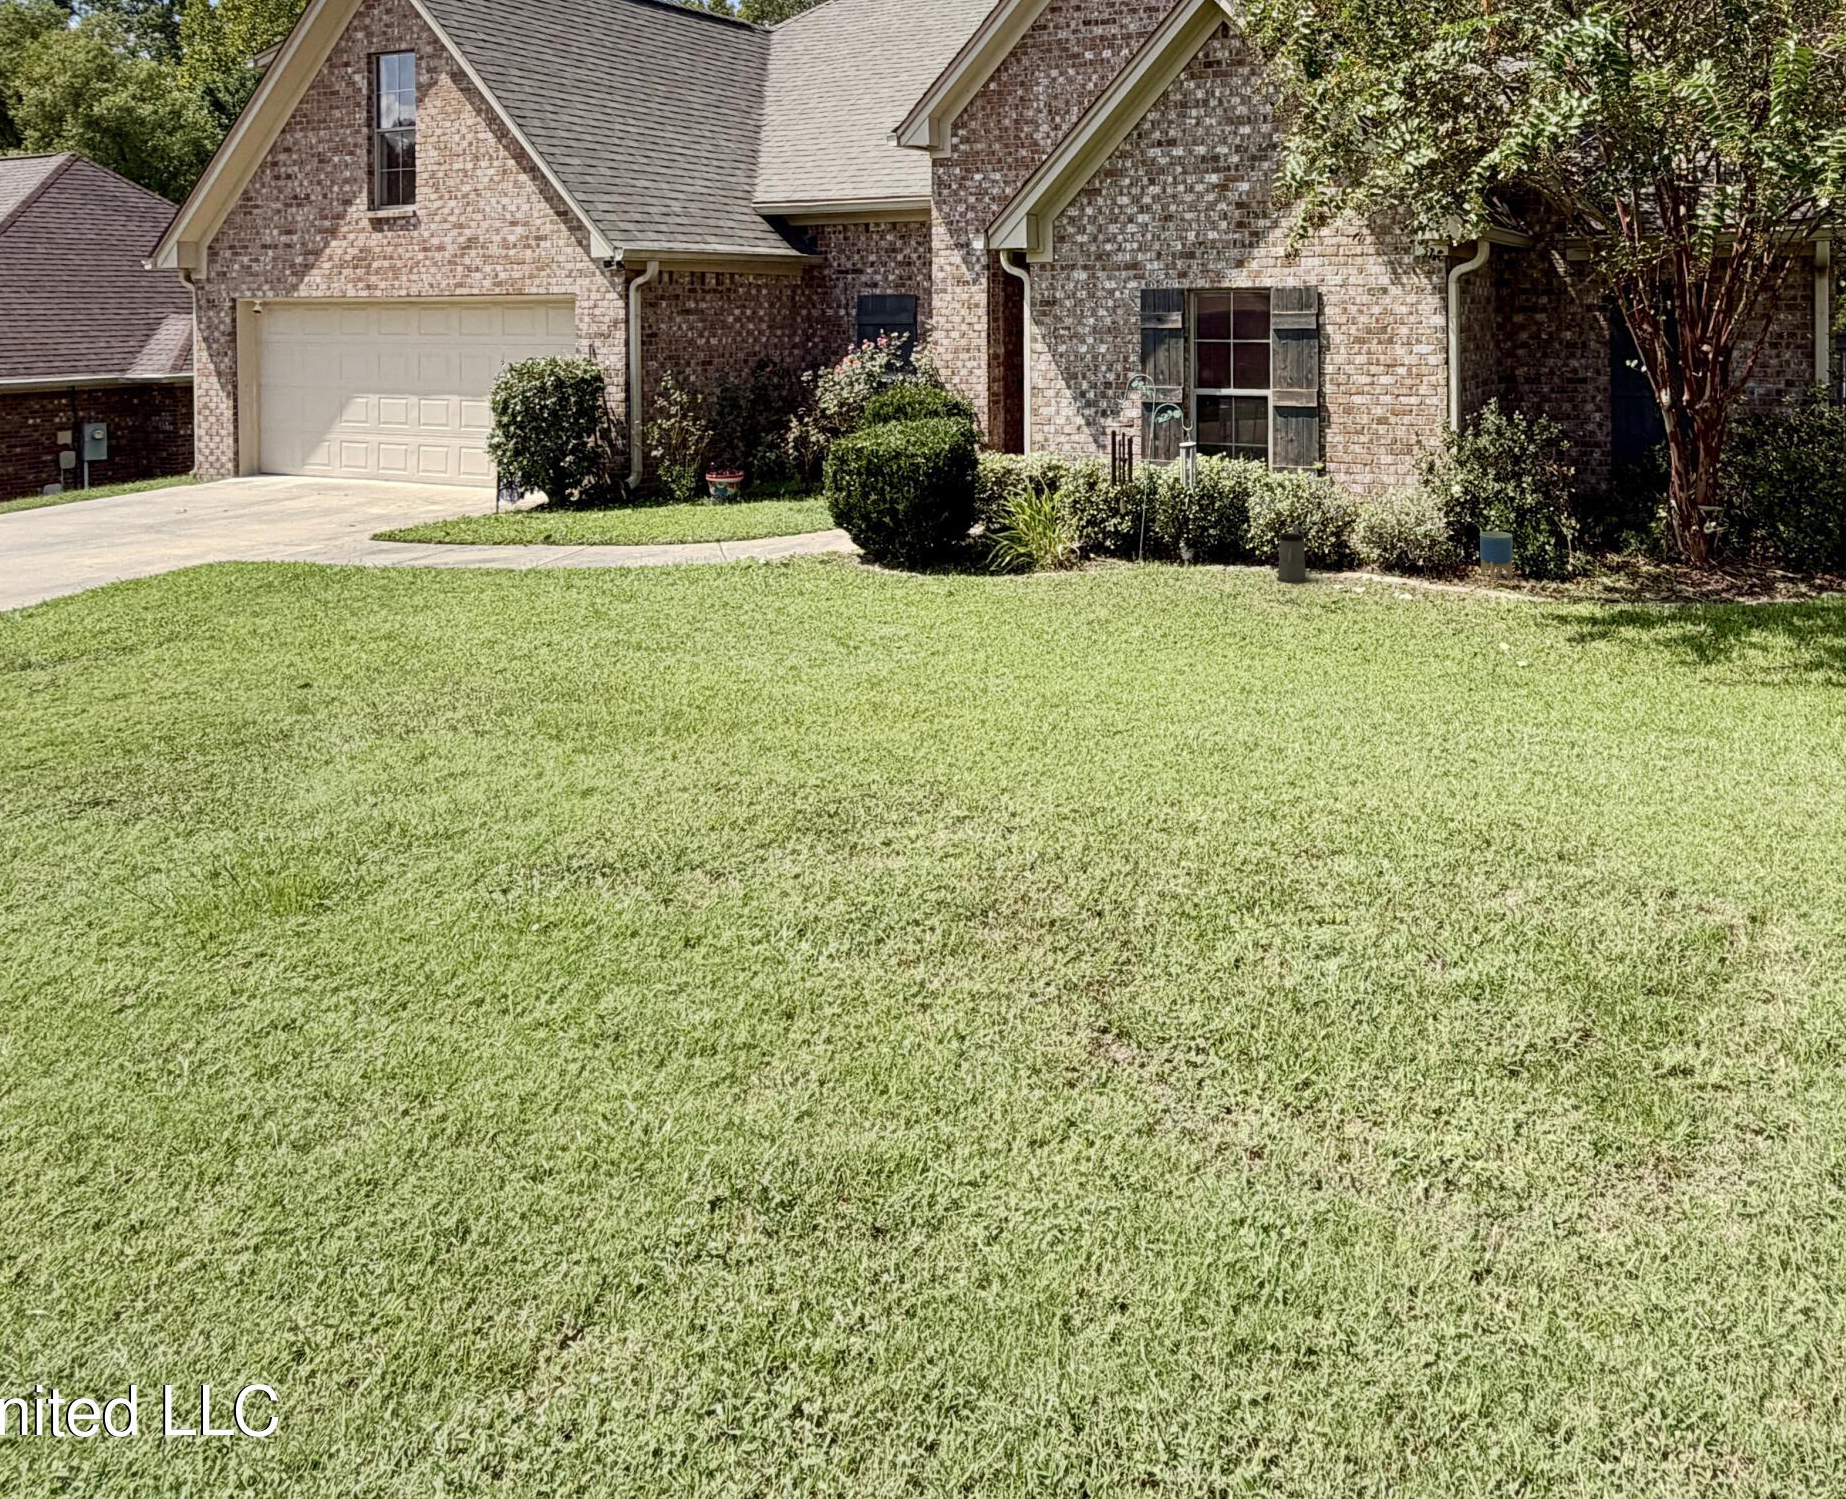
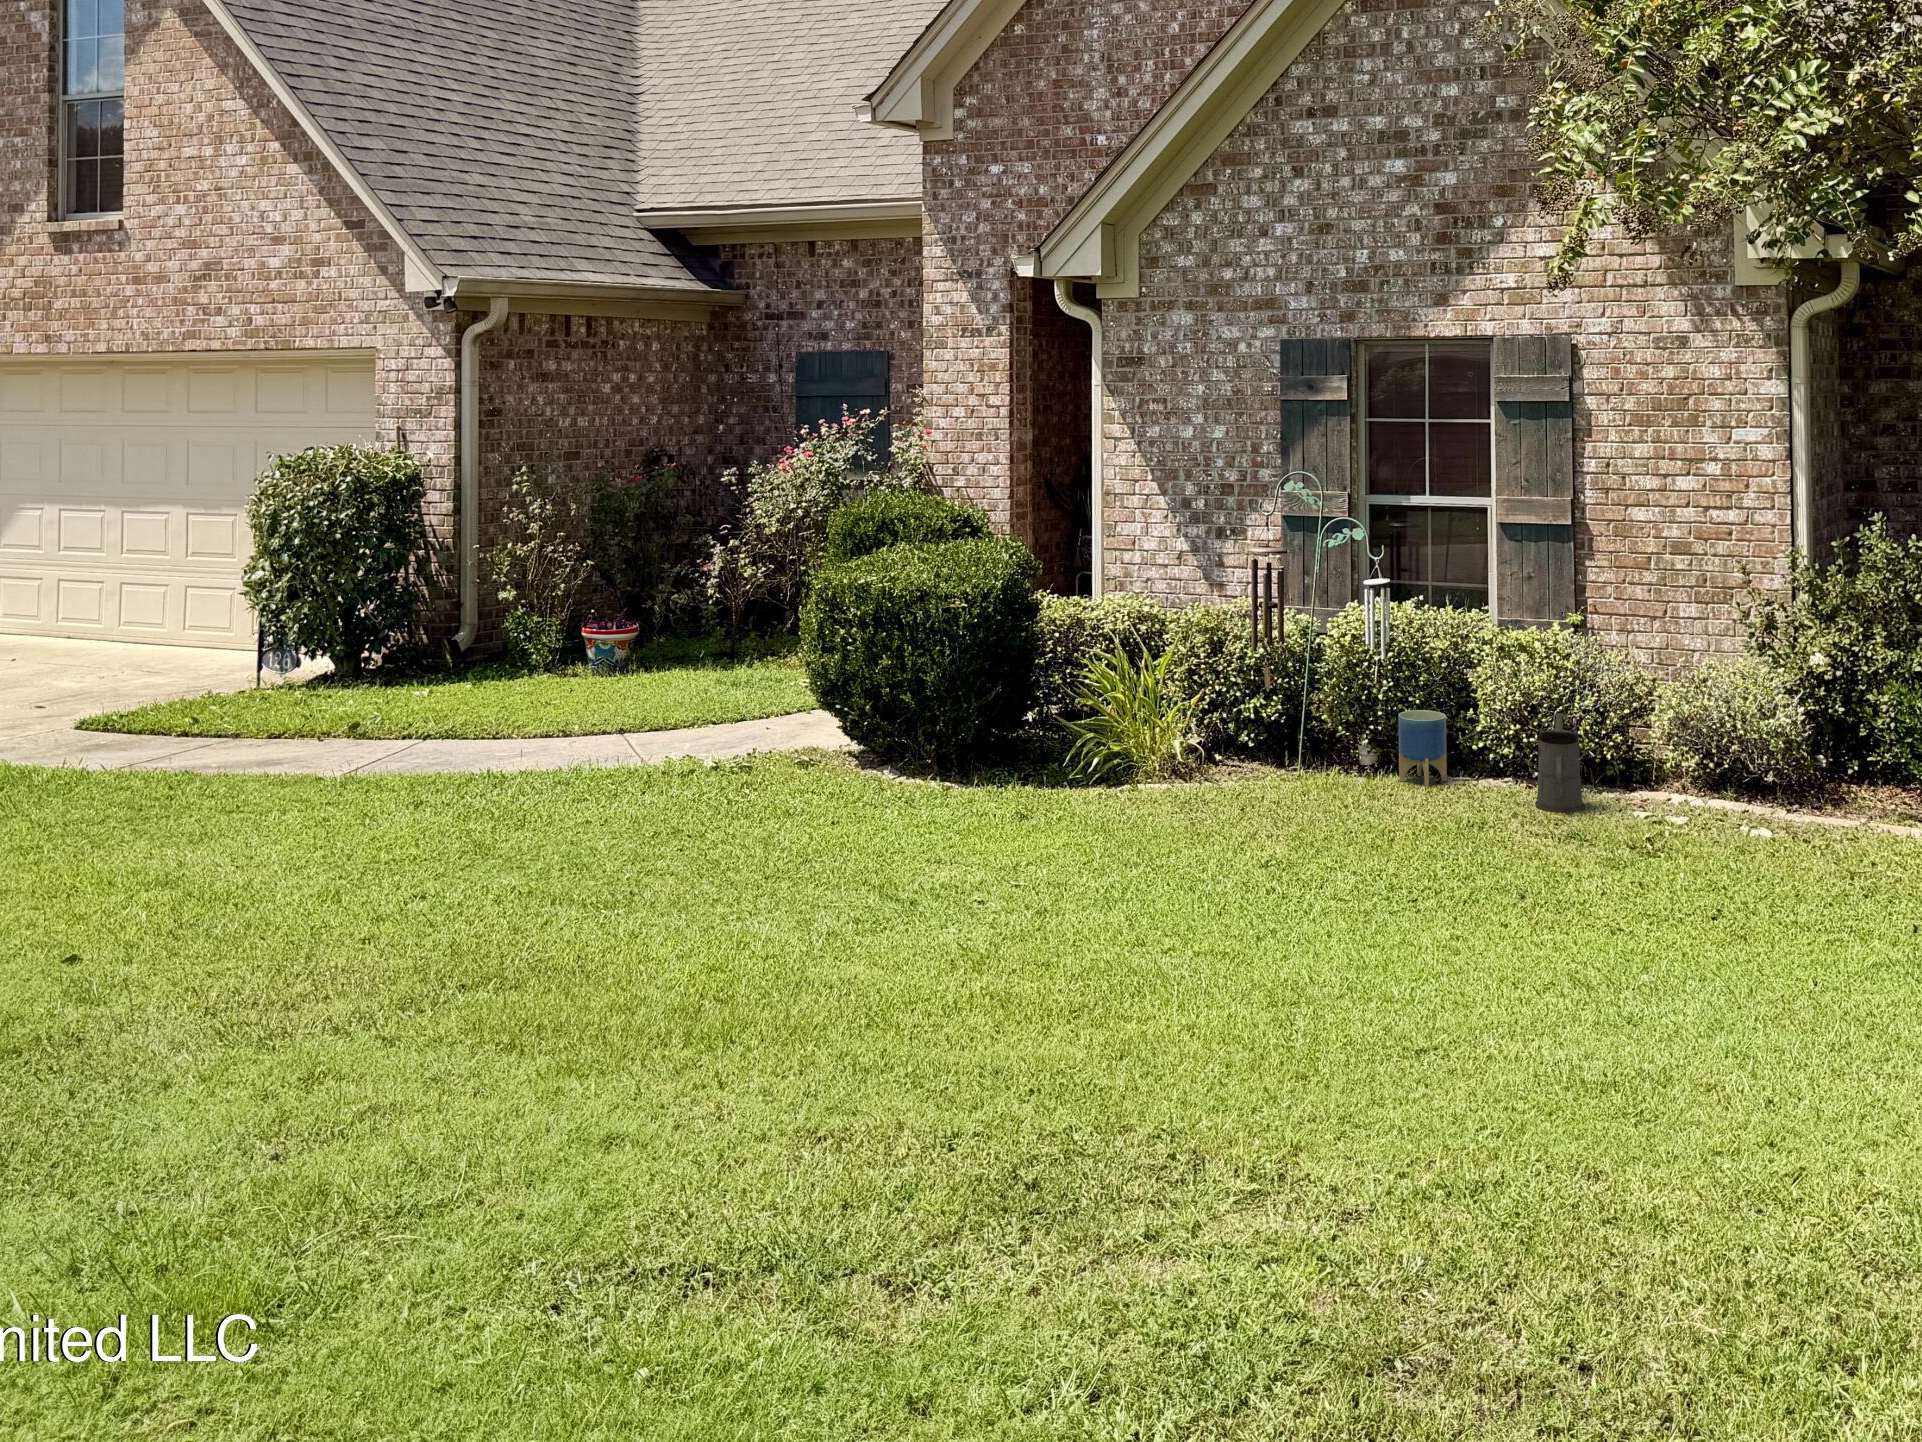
planter: present [1480,531,1512,580] -> present [1398,710,1447,787]

